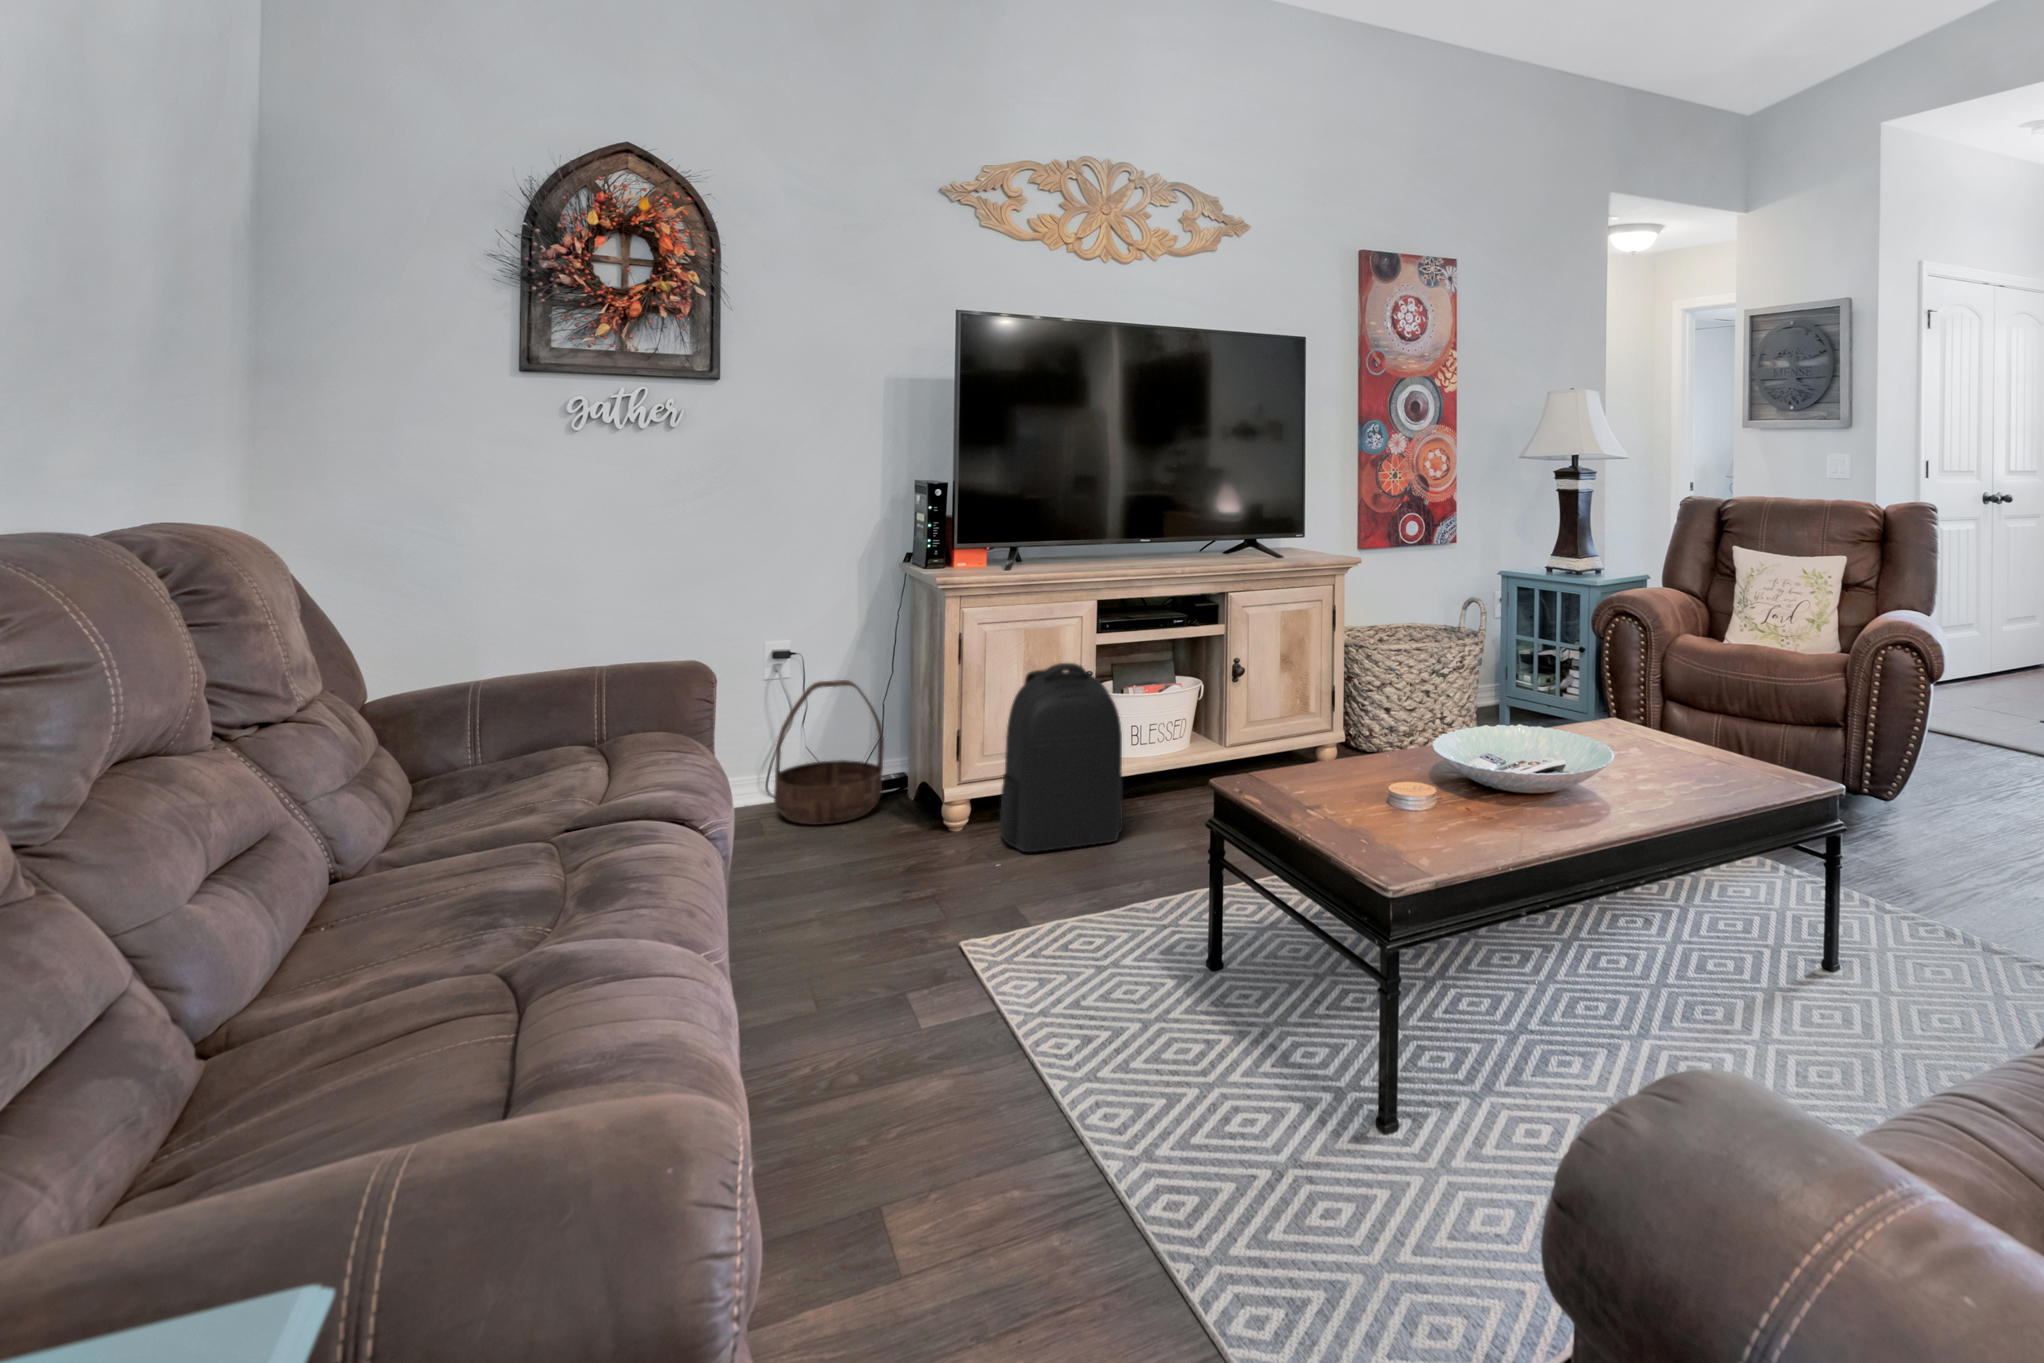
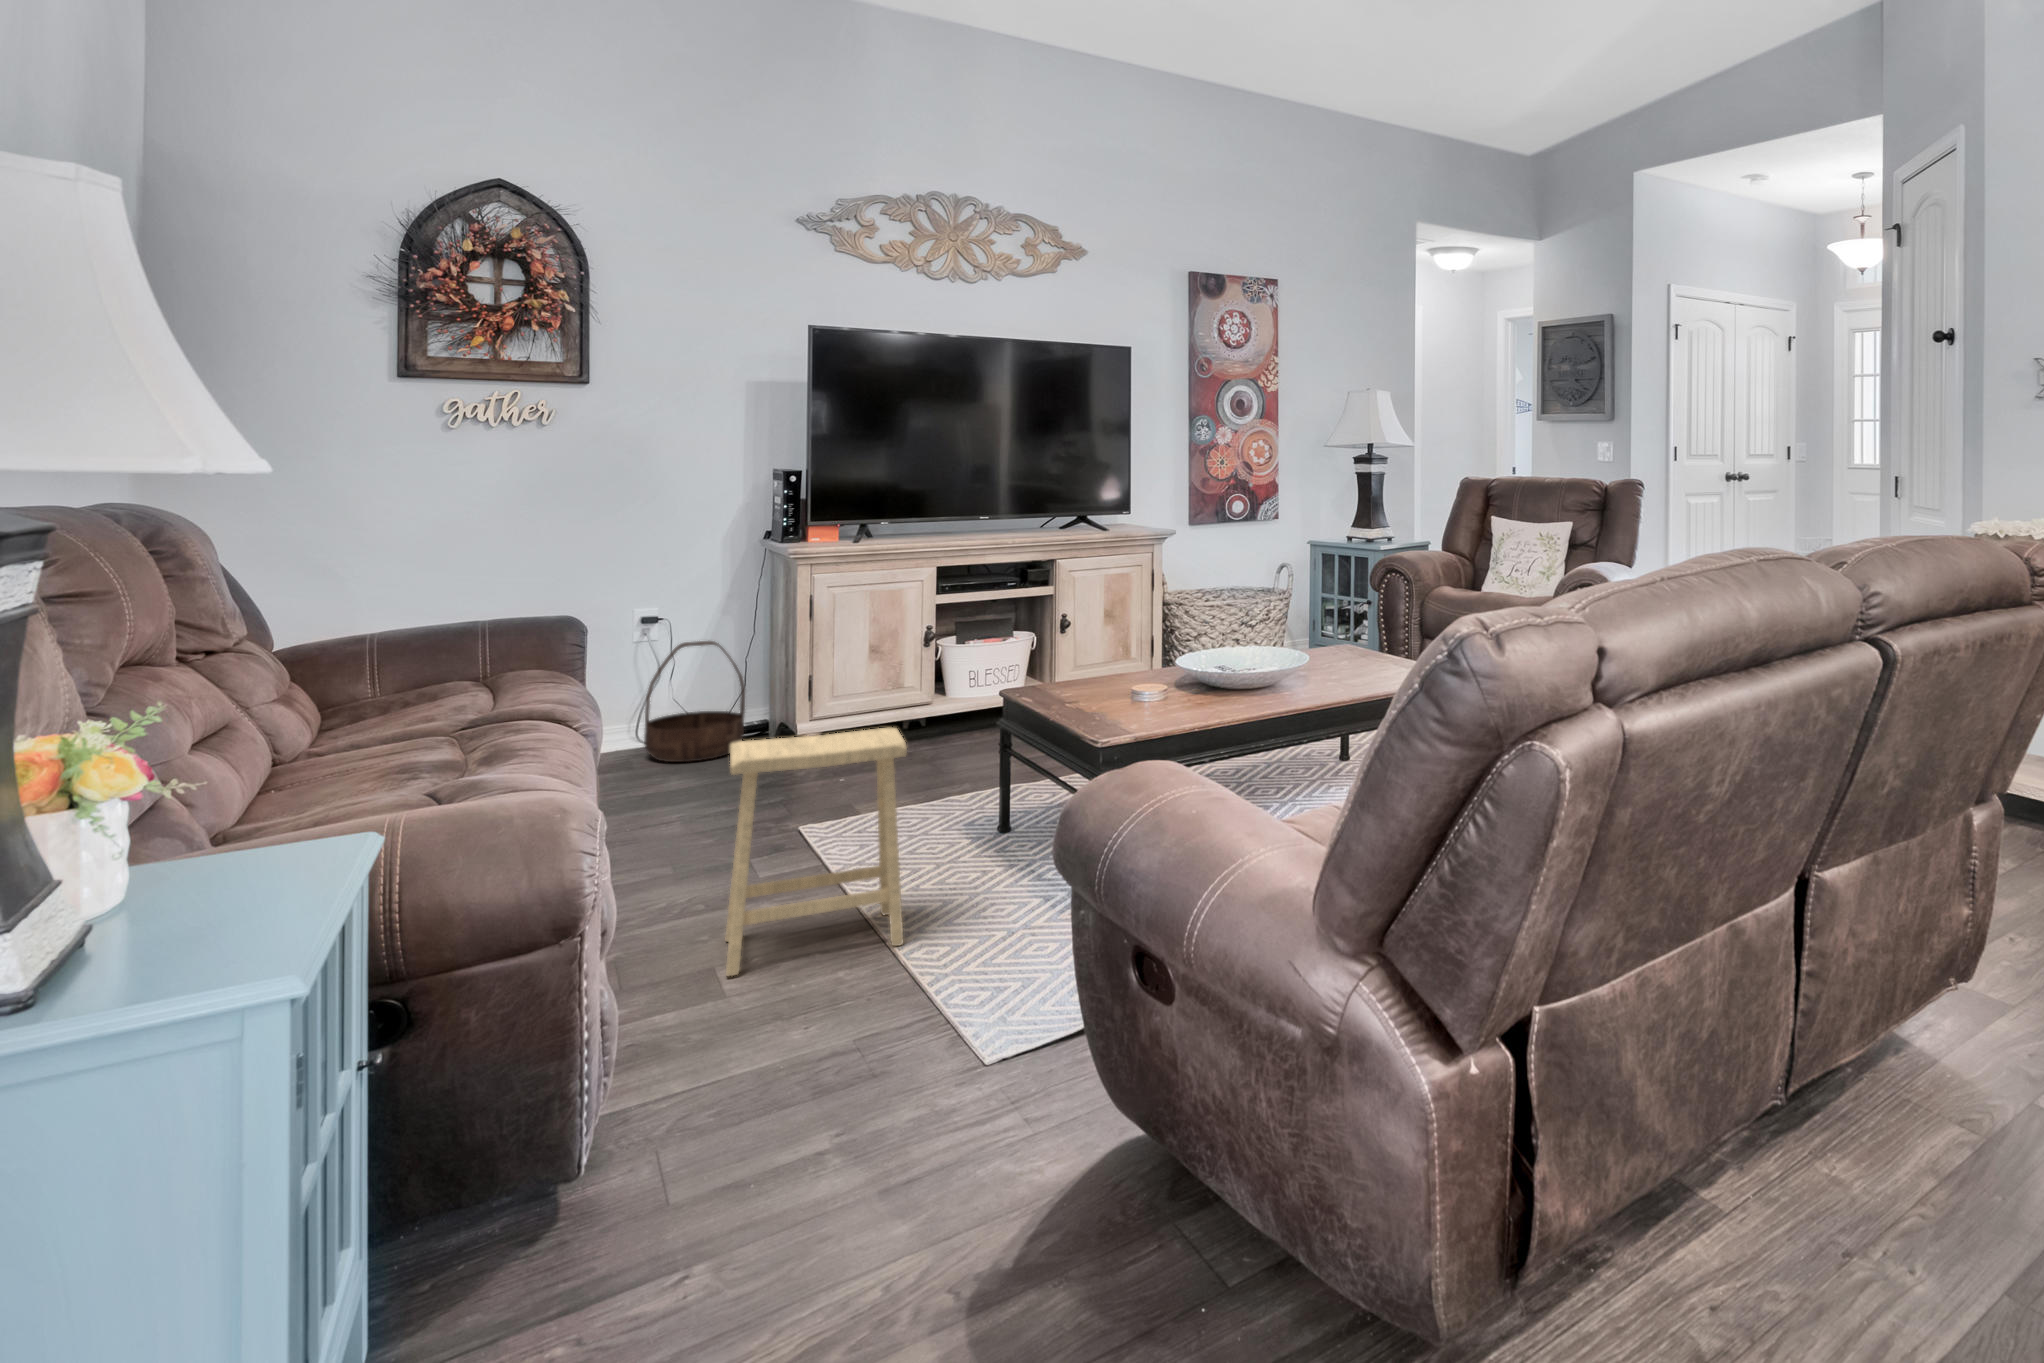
backpack: present [999,663,1123,852] -> none [845,618,955,773]
footstool: none [892,844,1135,1214] -> present [725,728,907,976]

